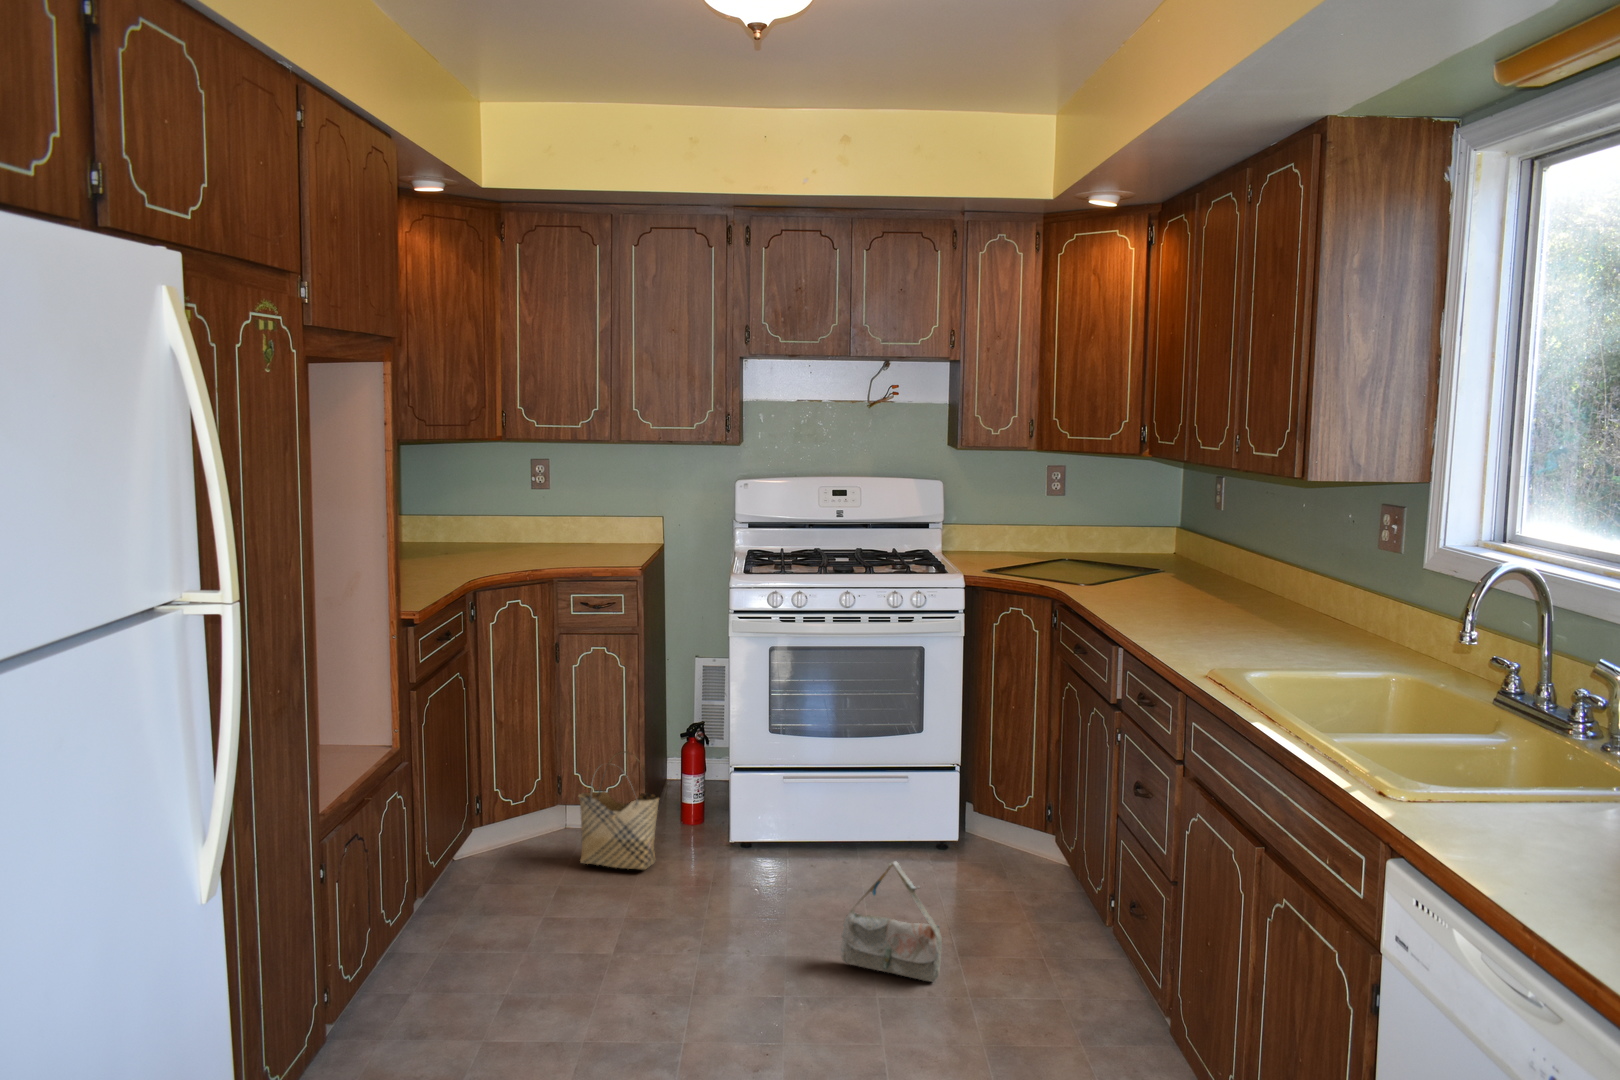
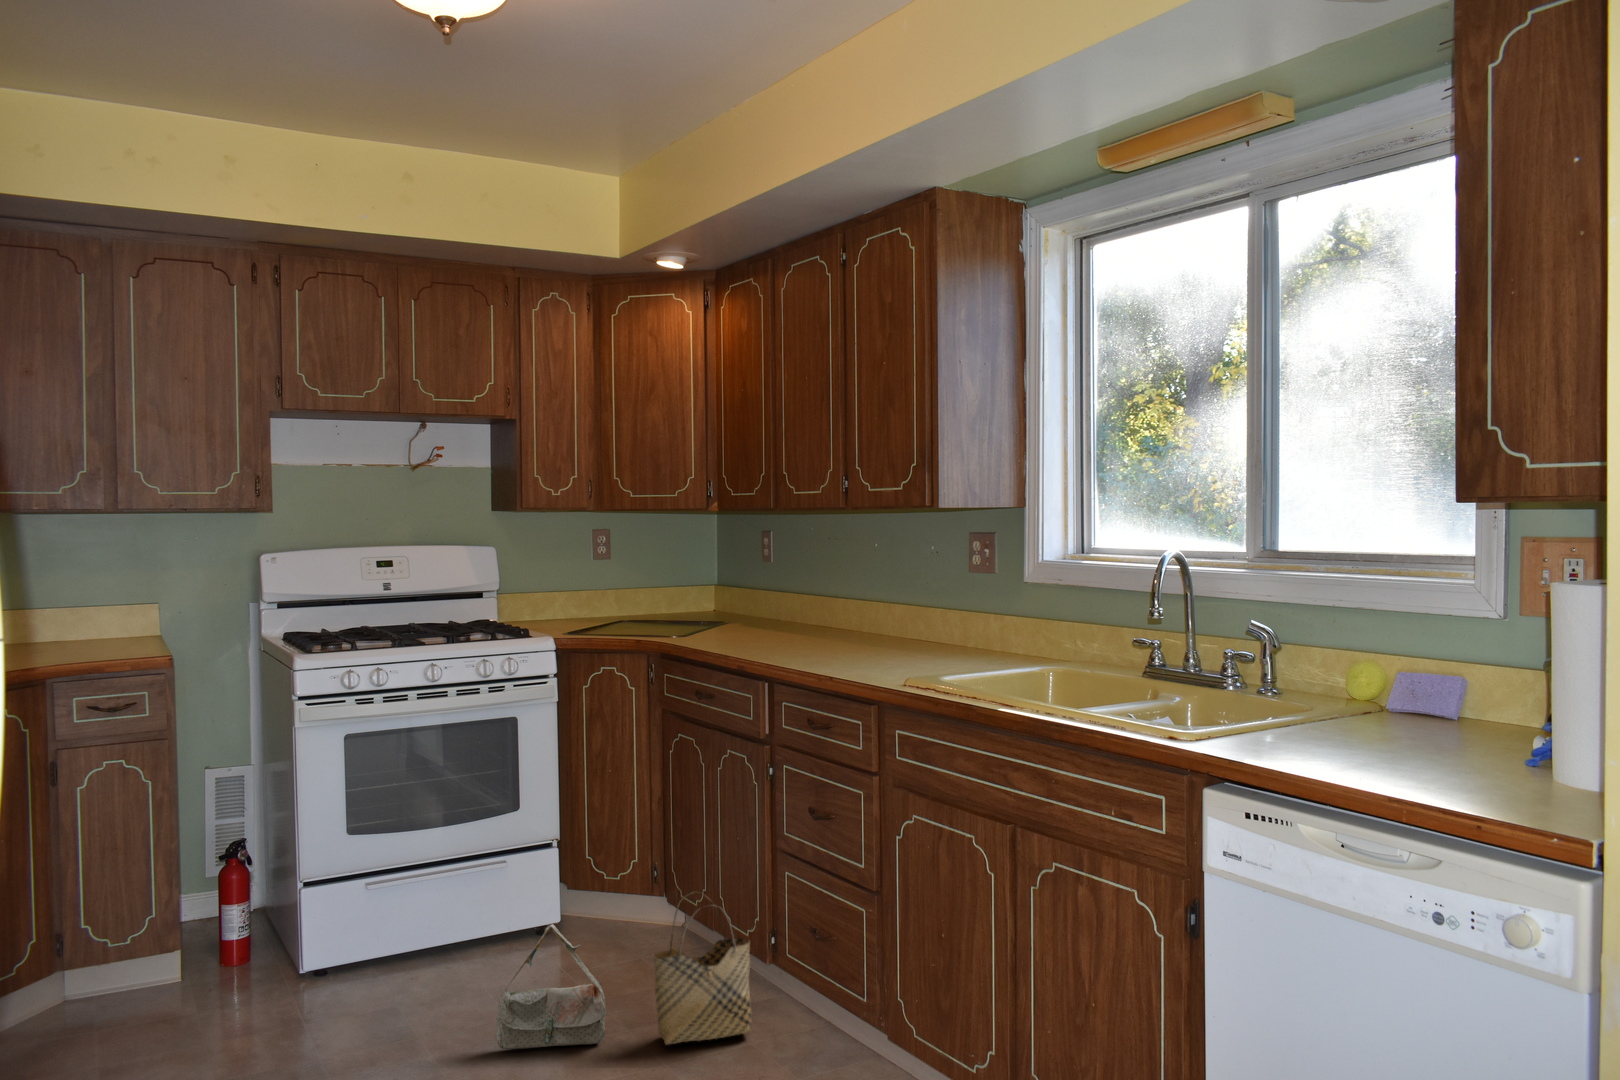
woven basket: present [578,751,659,870] -> present [653,891,752,1045]

